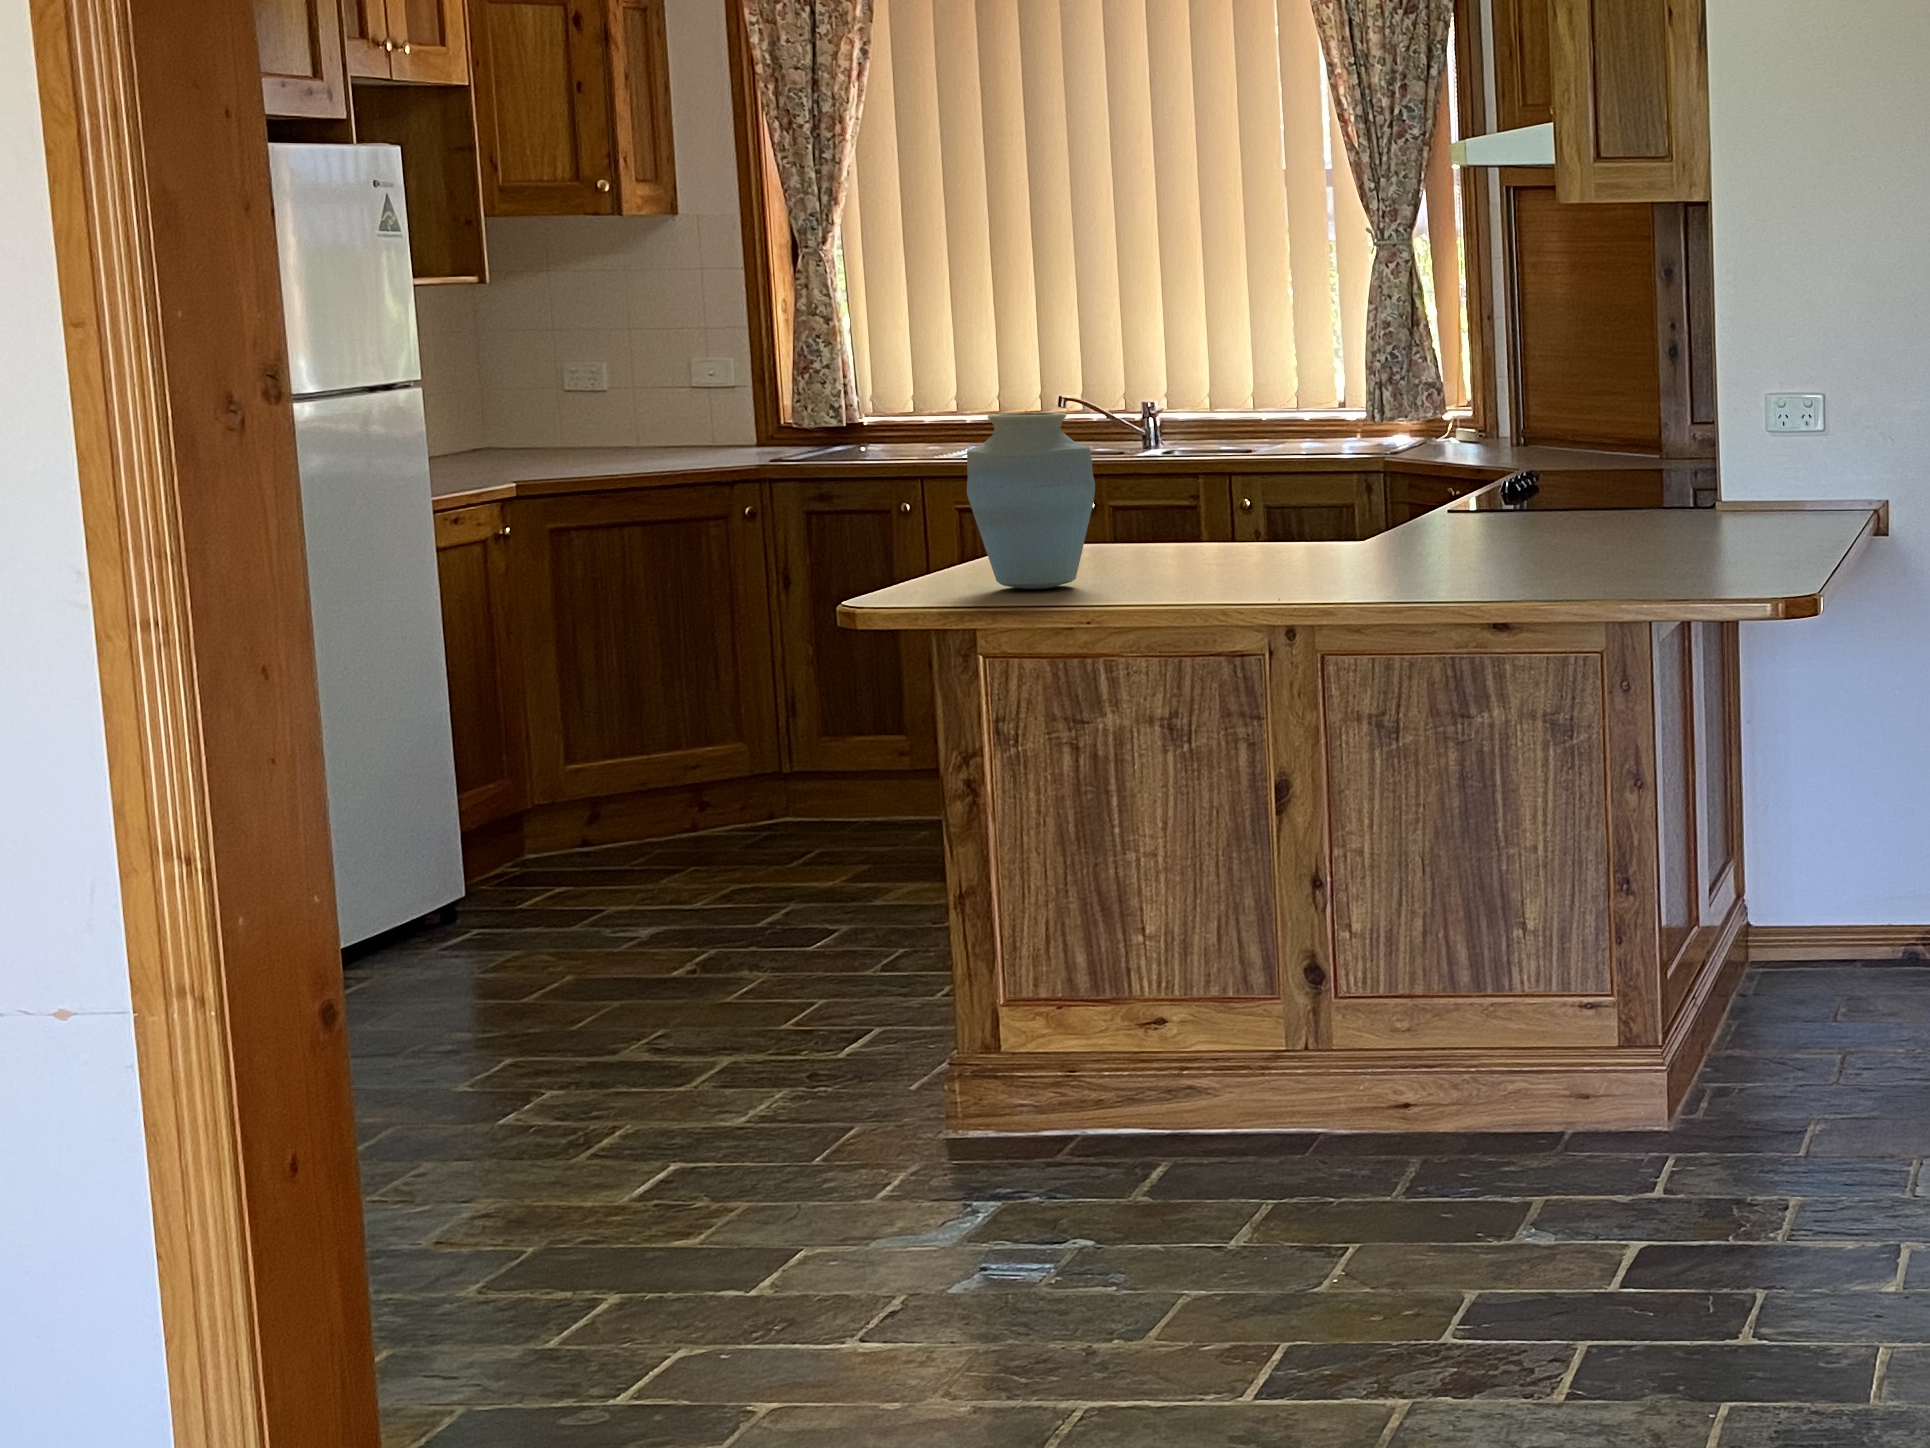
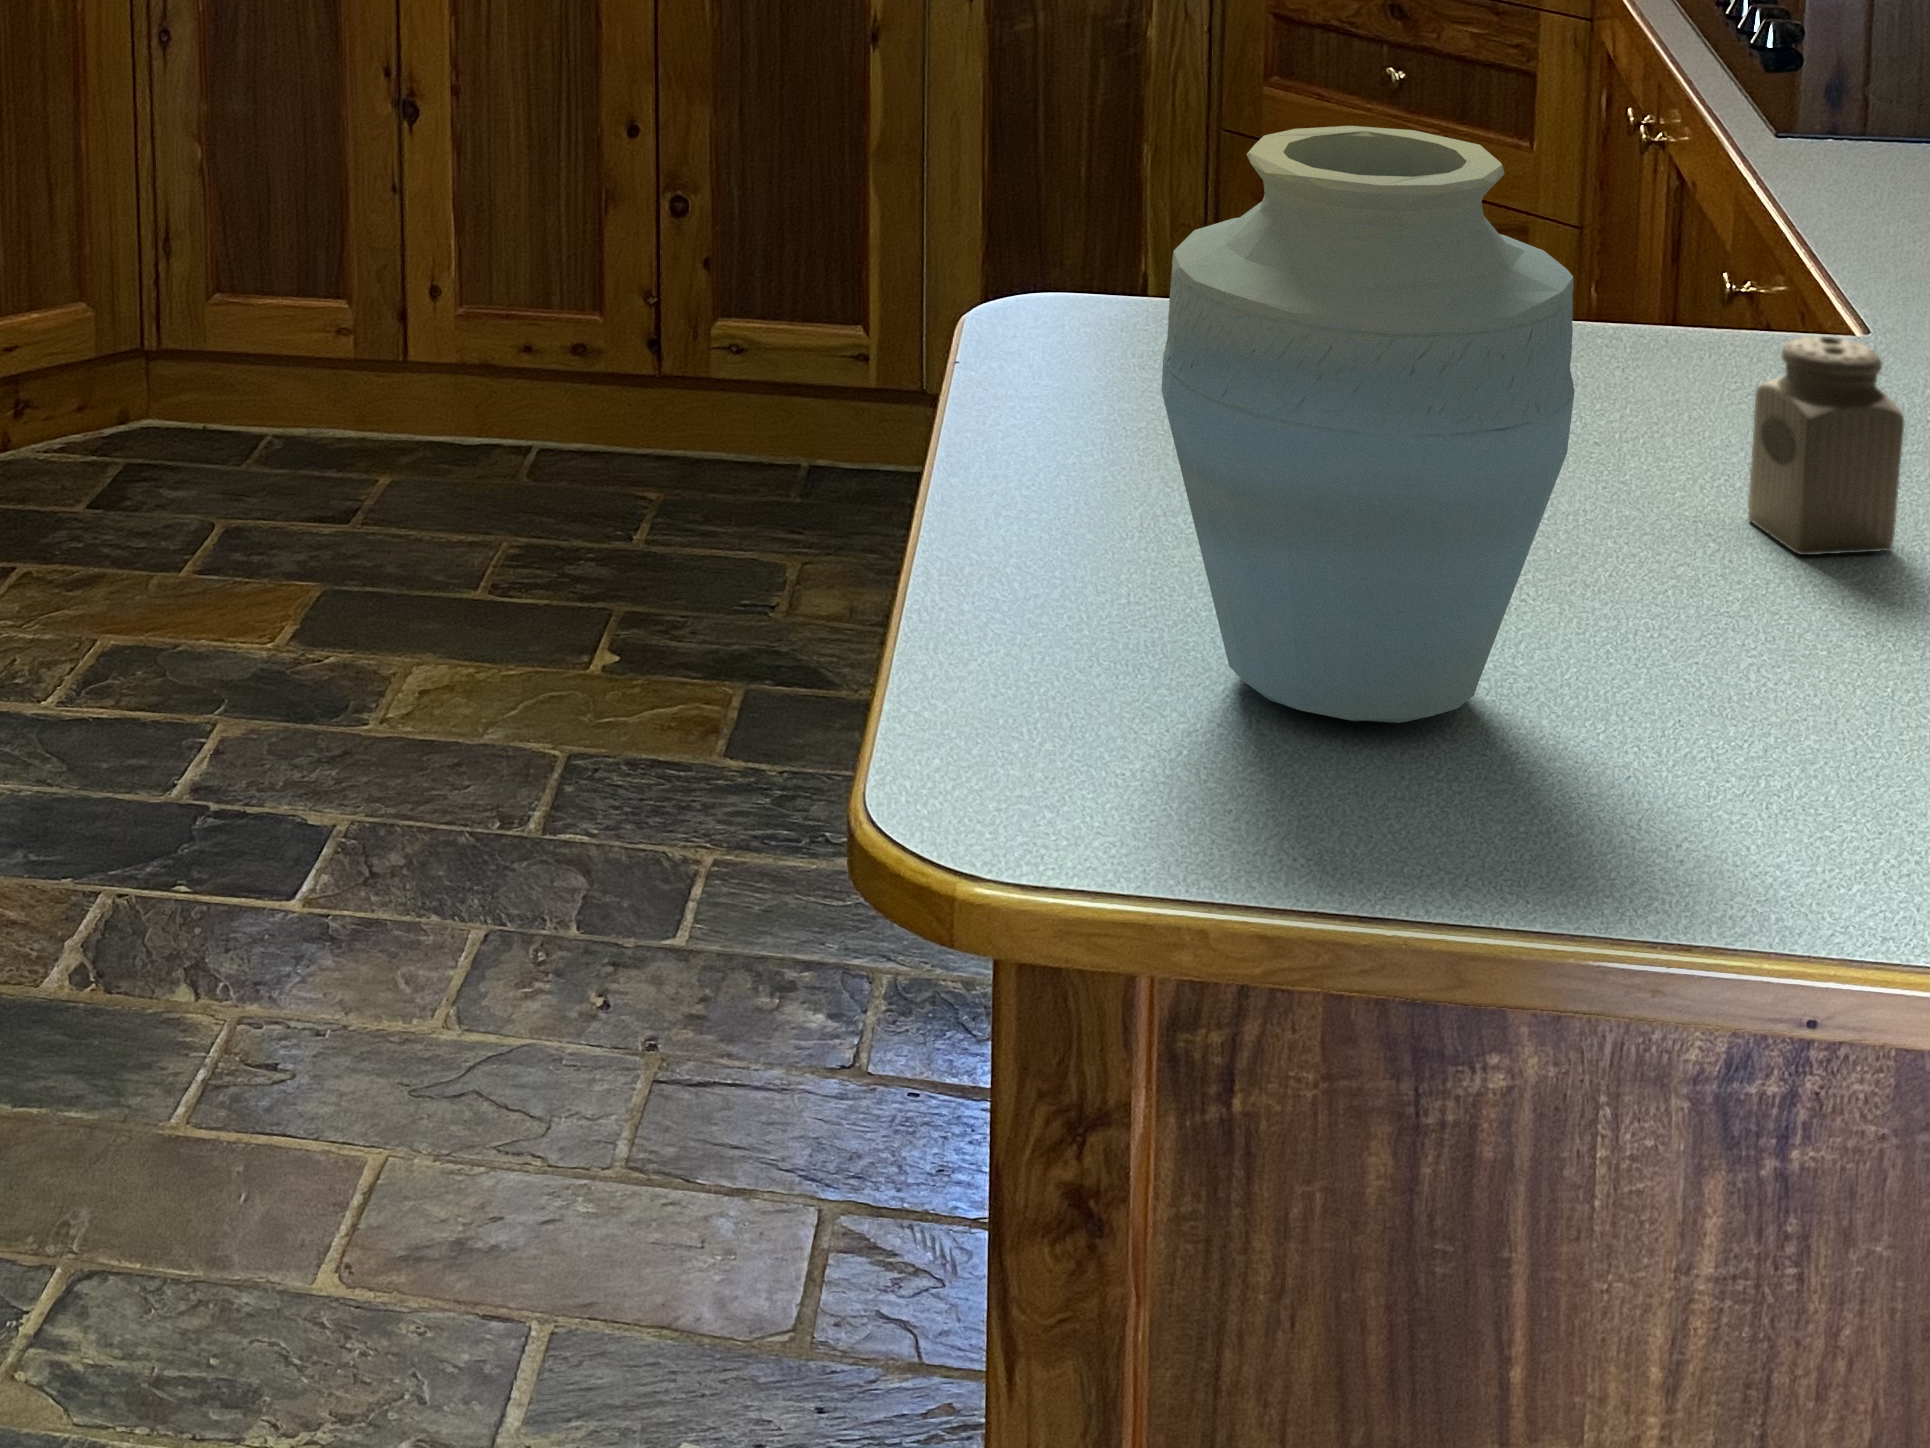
salt shaker: none [1231,502,1270,570] -> present [1748,336,1905,555]

